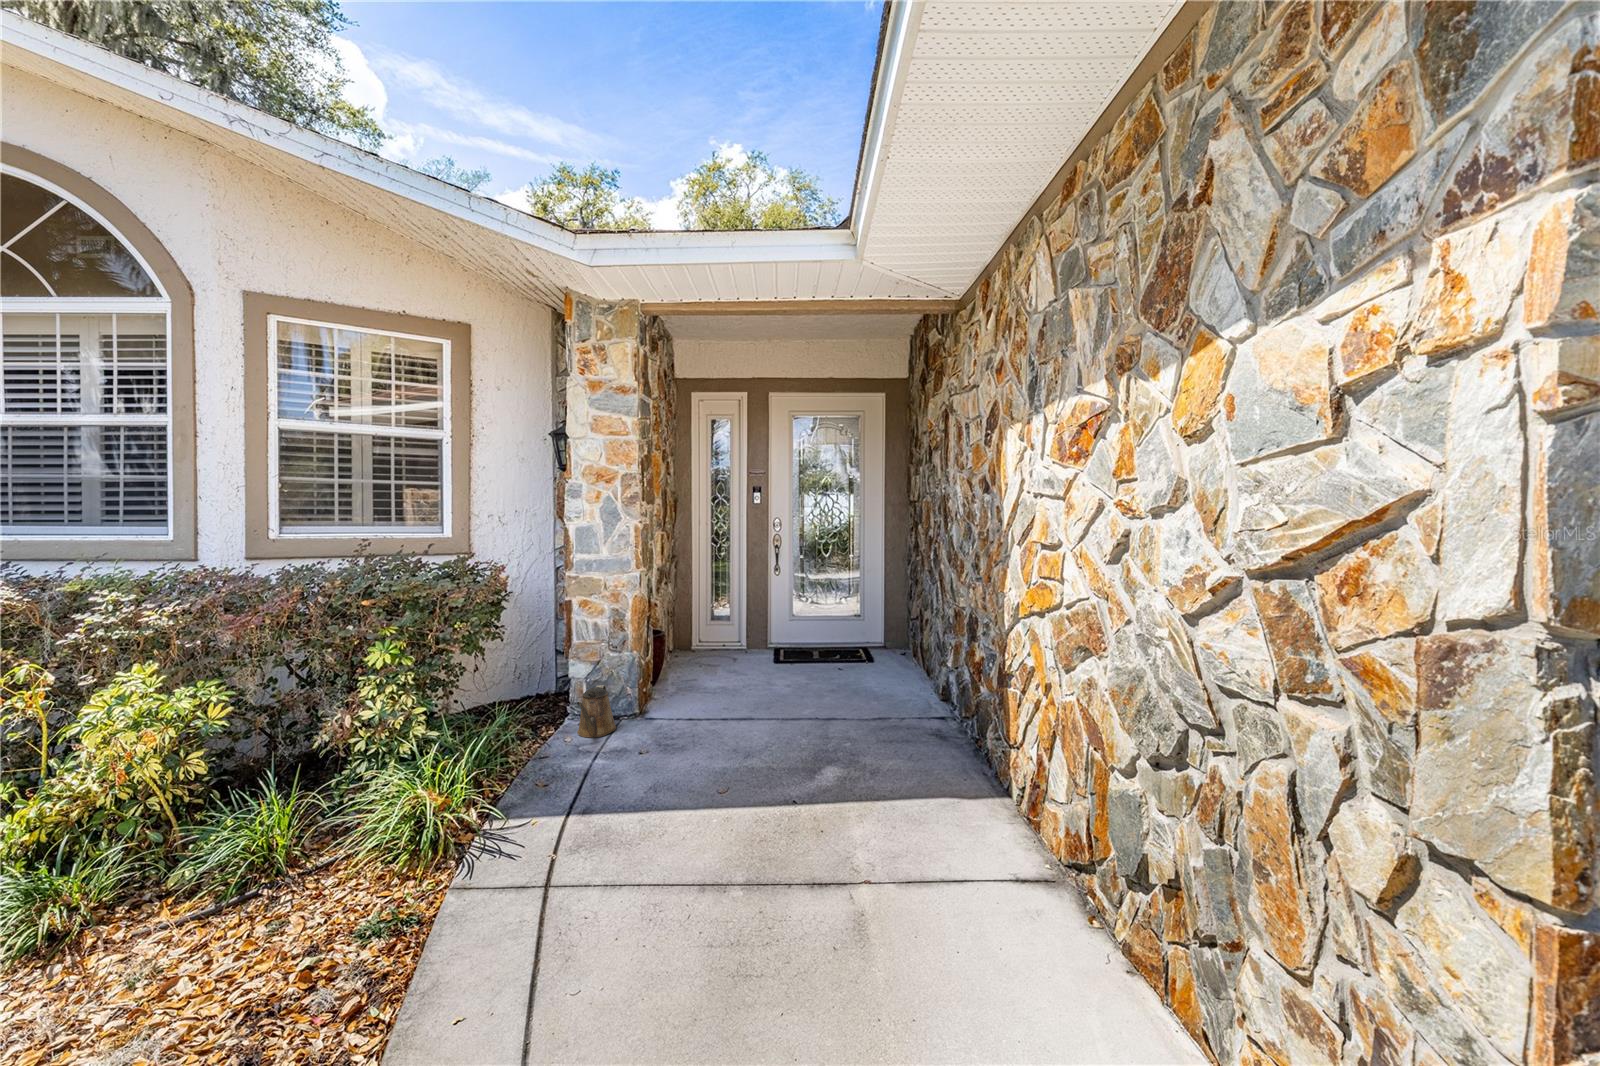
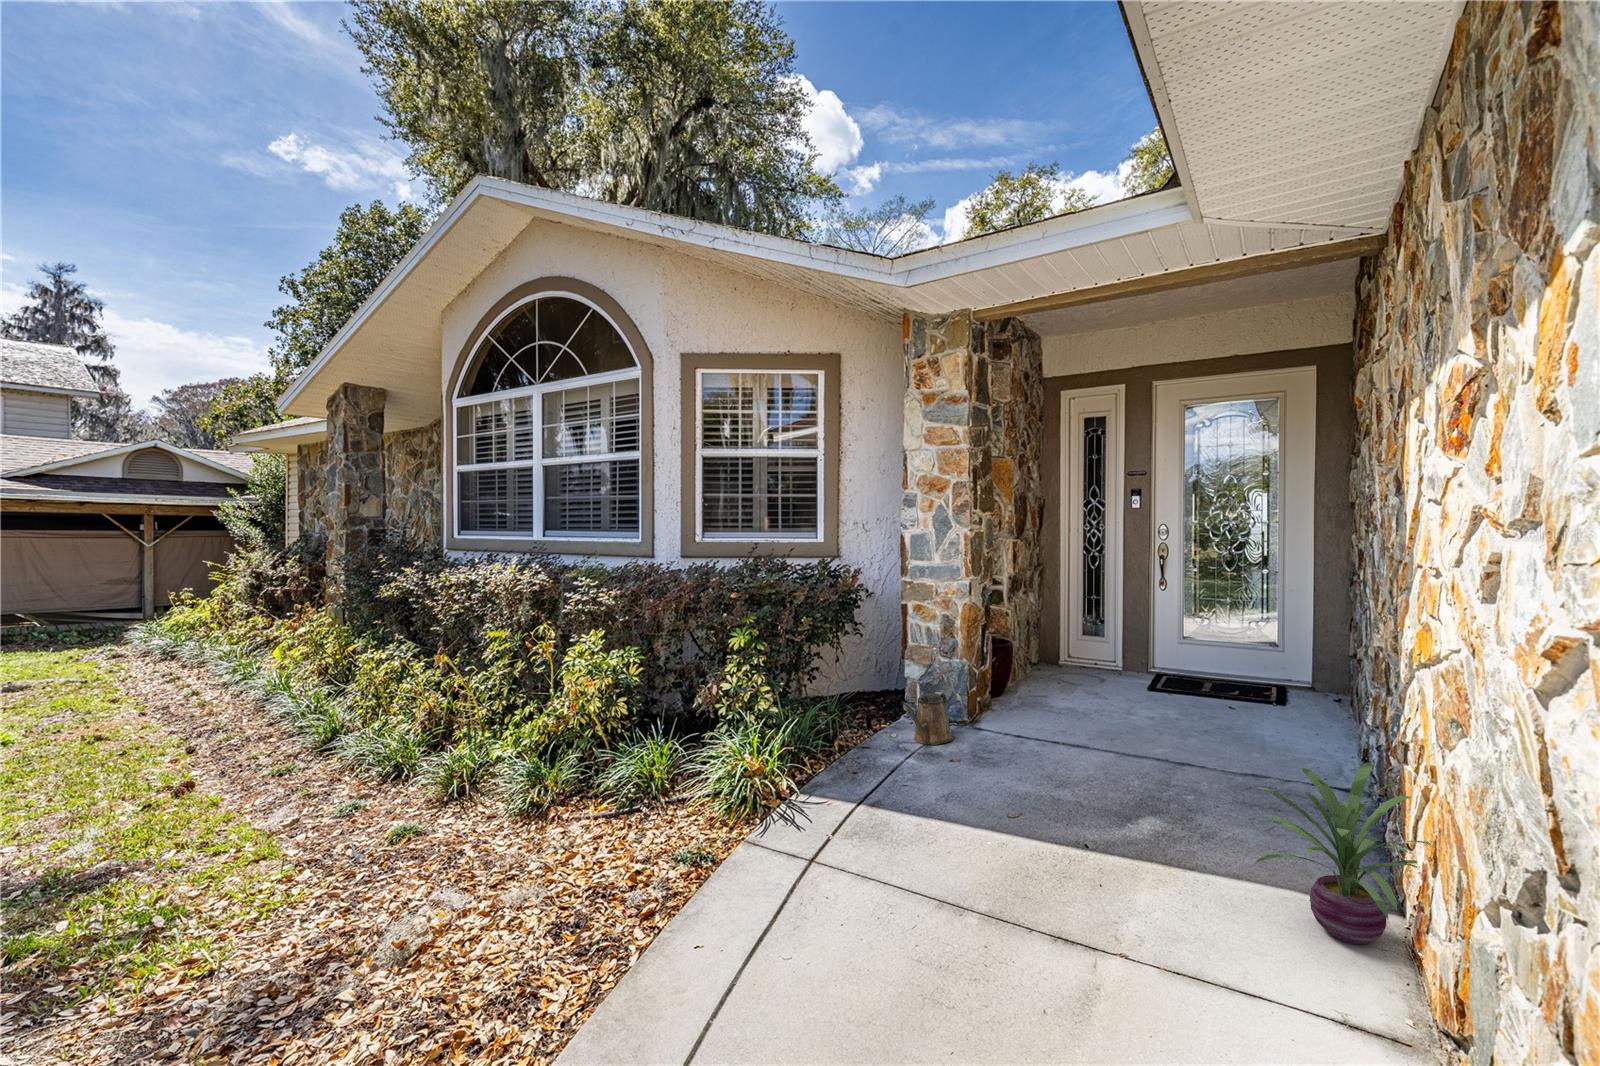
decorative plant: none [885,700,1004,819] -> present [1254,763,1431,944]

